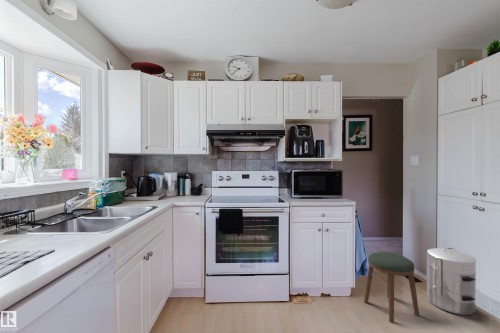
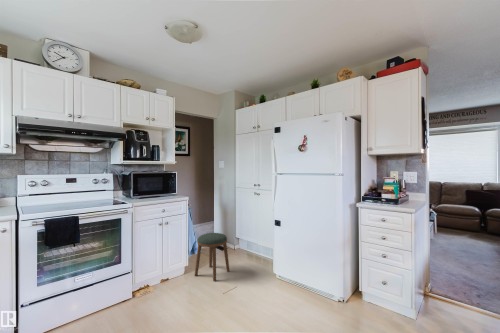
waste bin: present [427,248,476,315] -> none [232,222,256,263]

